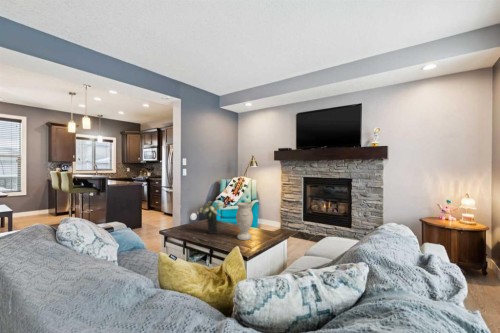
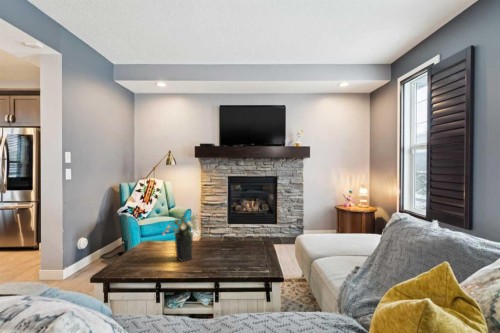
vase: present [236,202,253,240] -> none [226,210,249,260]

